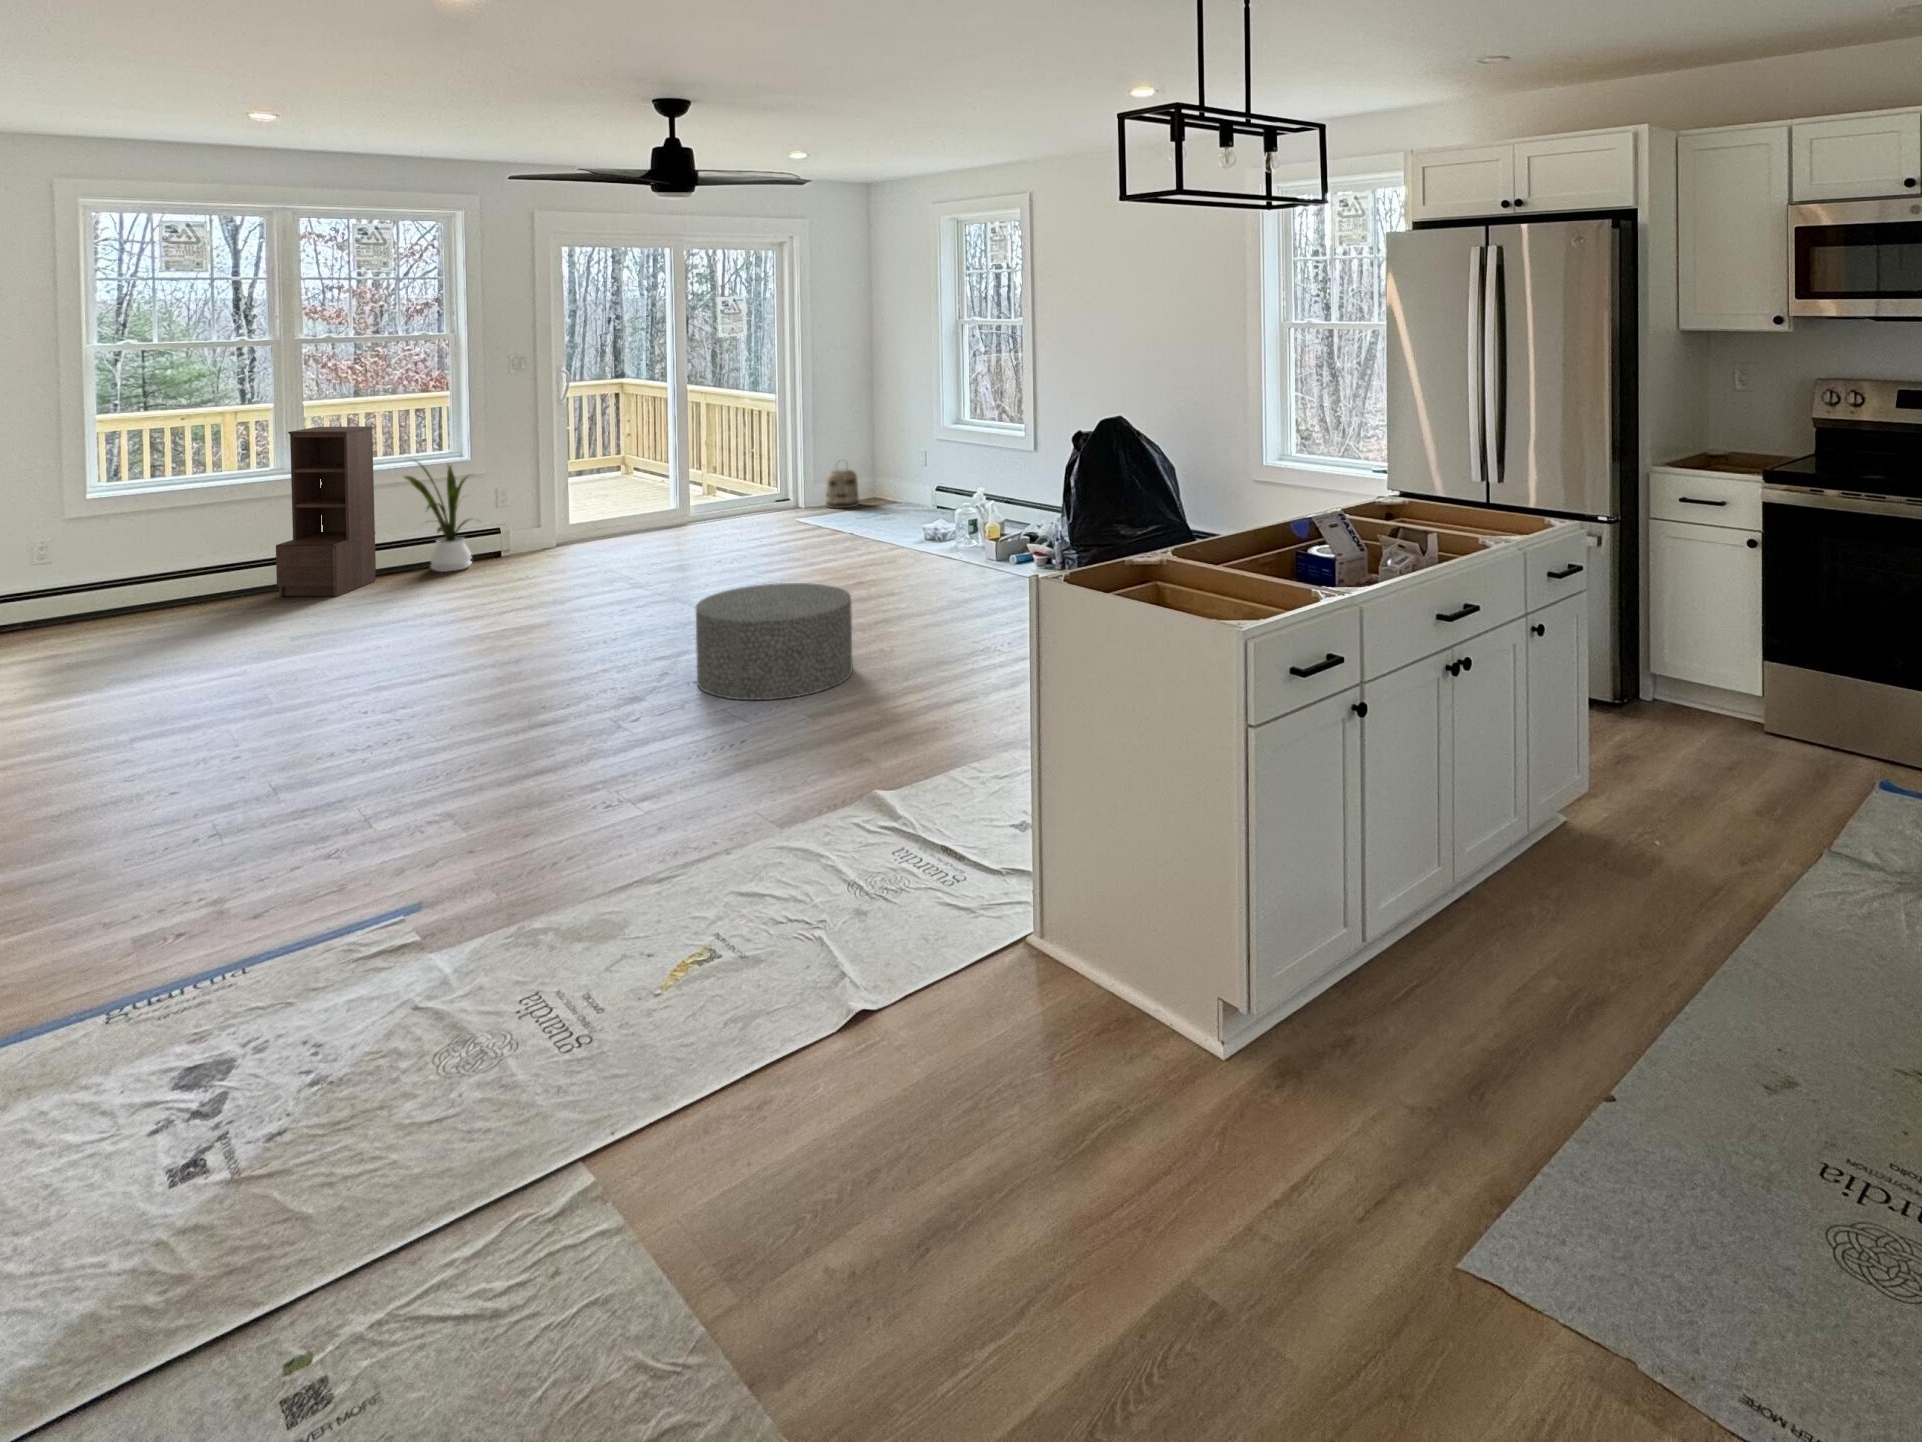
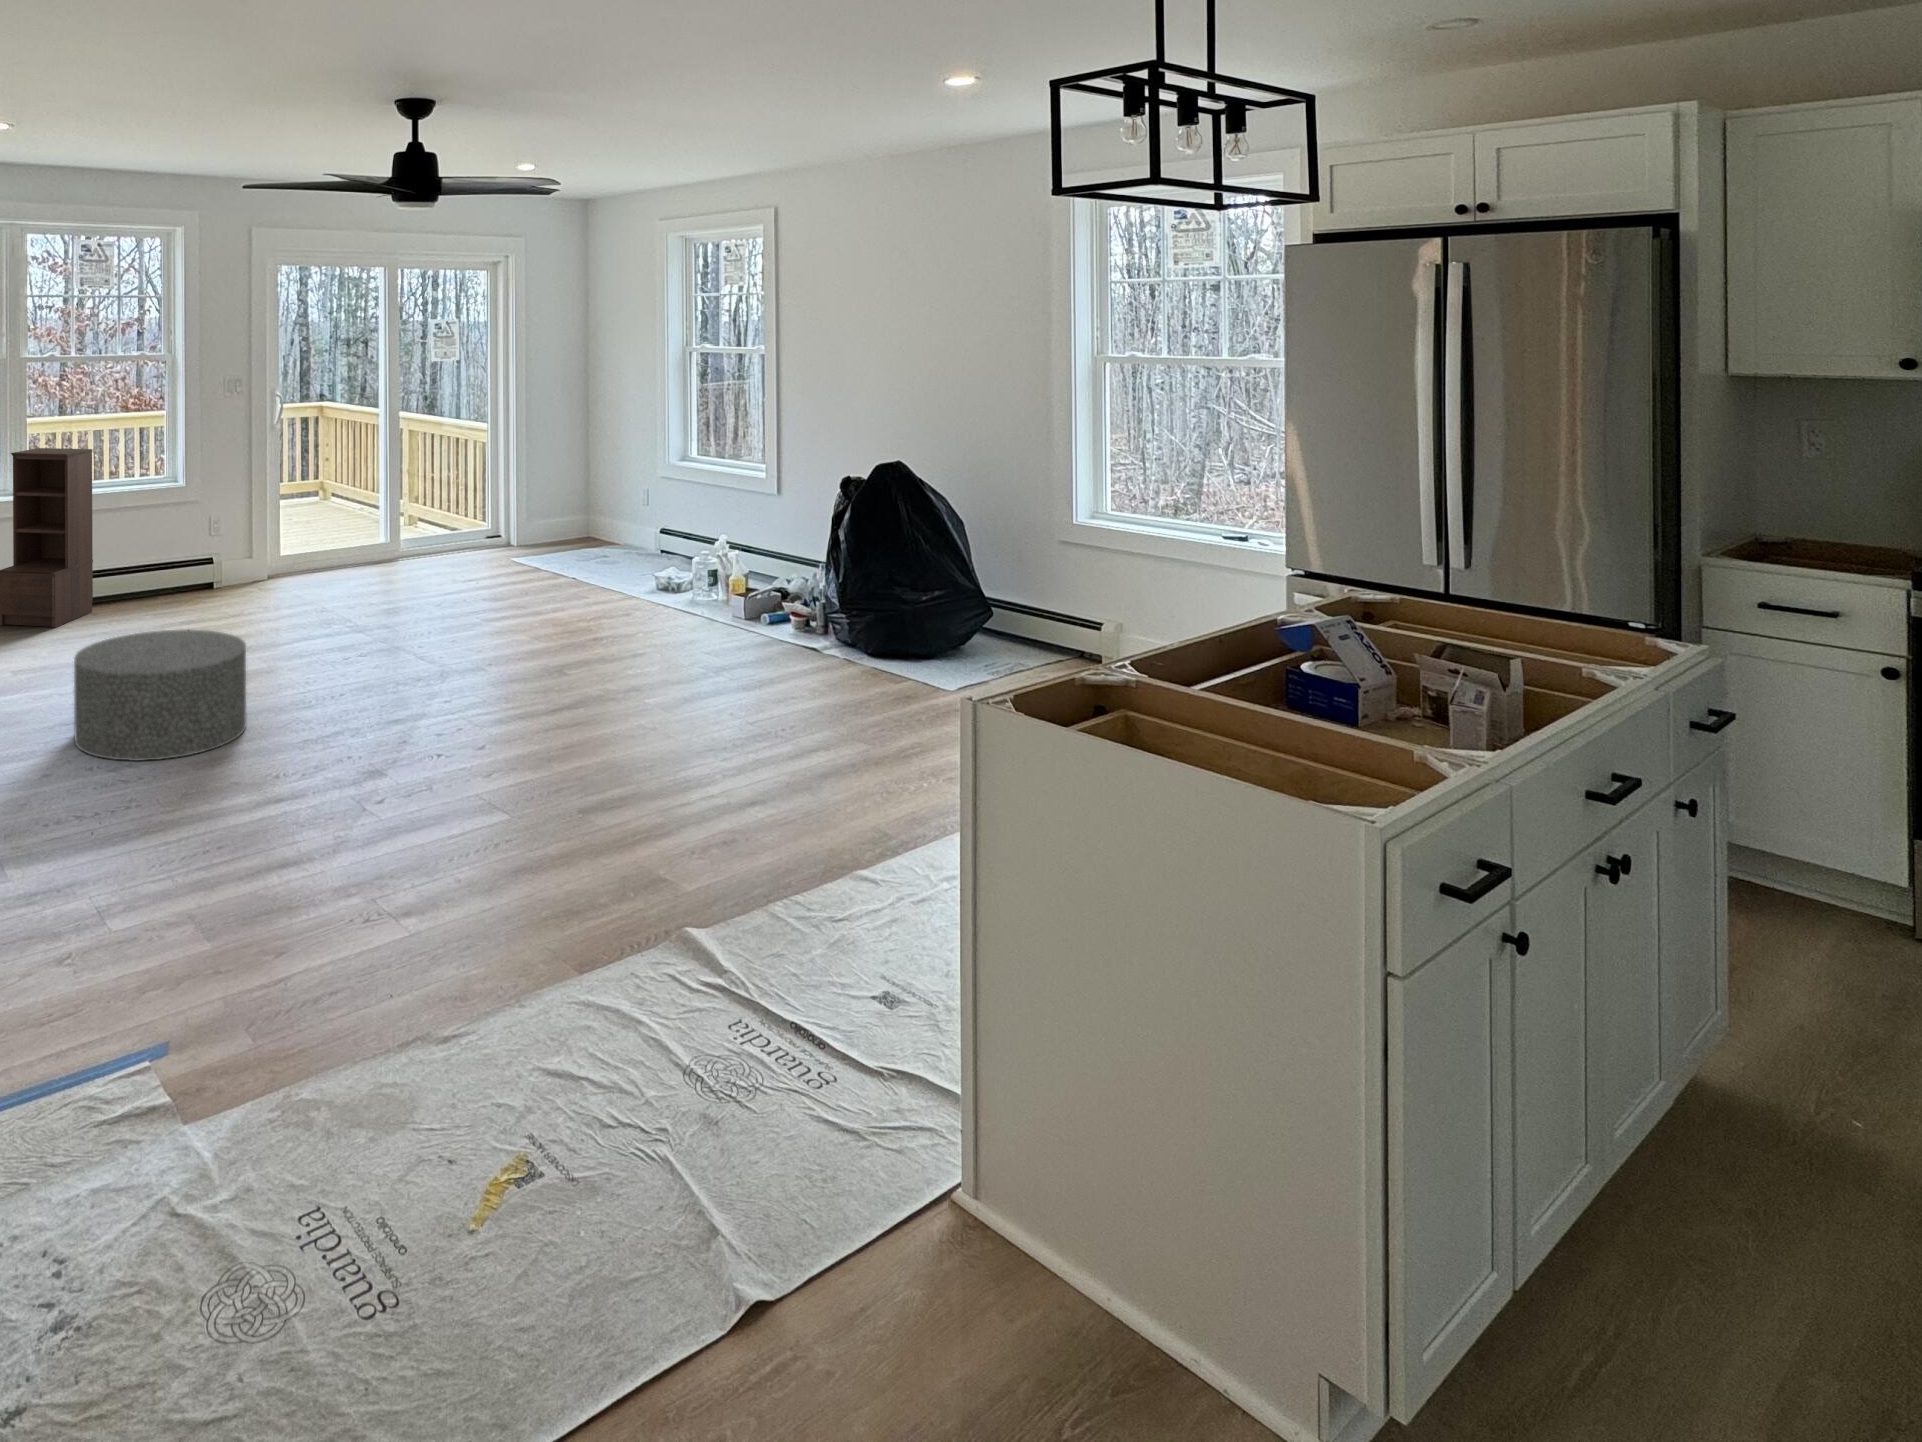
house plant: present [404,461,481,572] -> none [119,483,197,604]
basket: present [826,469,859,508] -> none [544,496,580,548]
ottoman: present [696,583,852,700] -> present [74,630,246,761]

